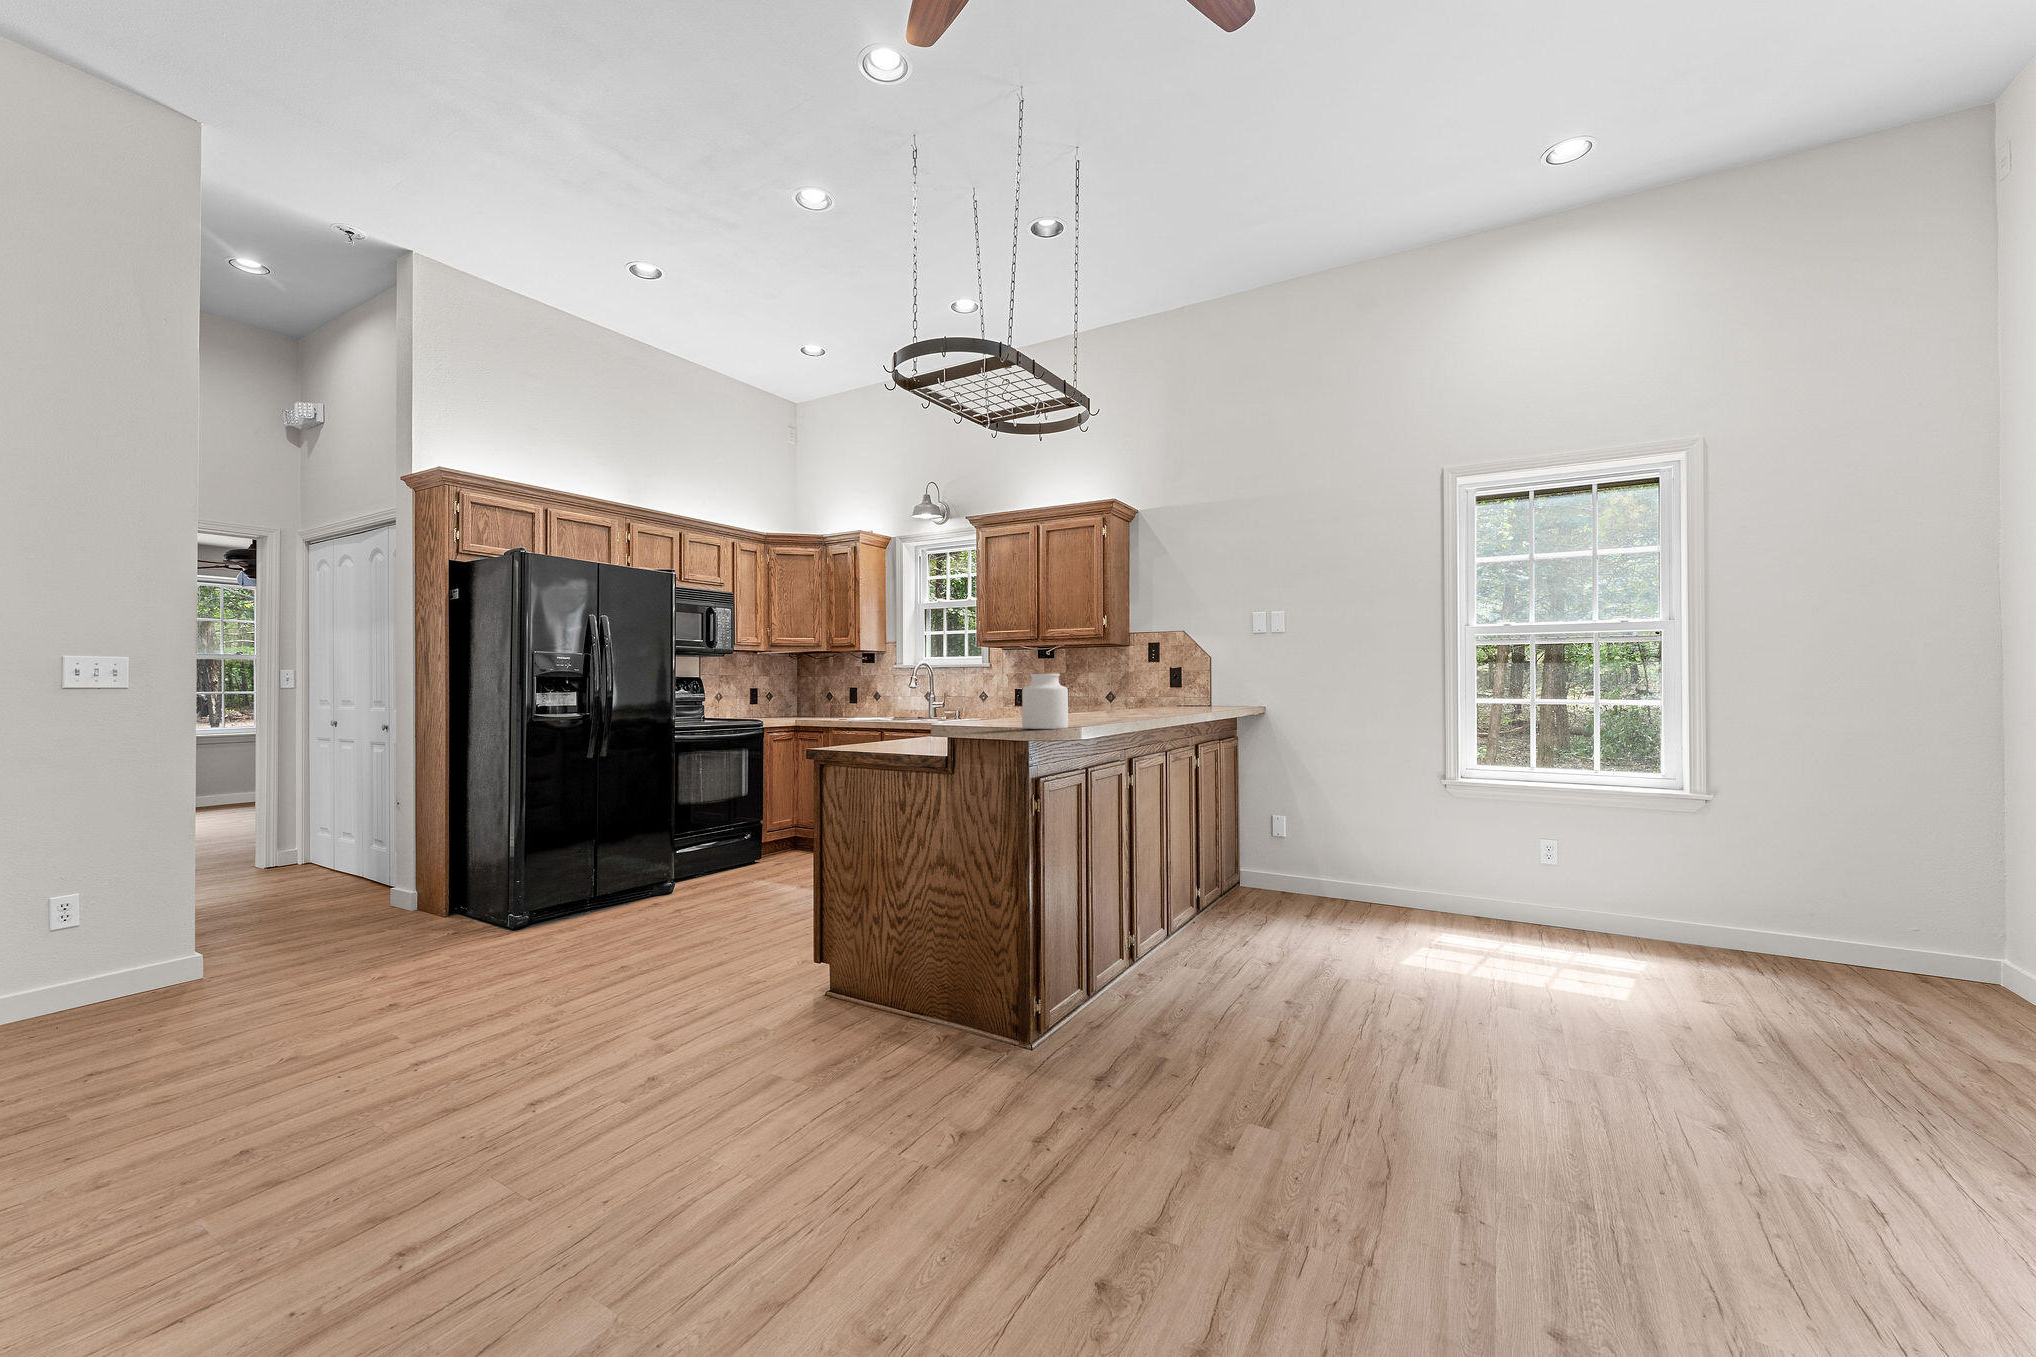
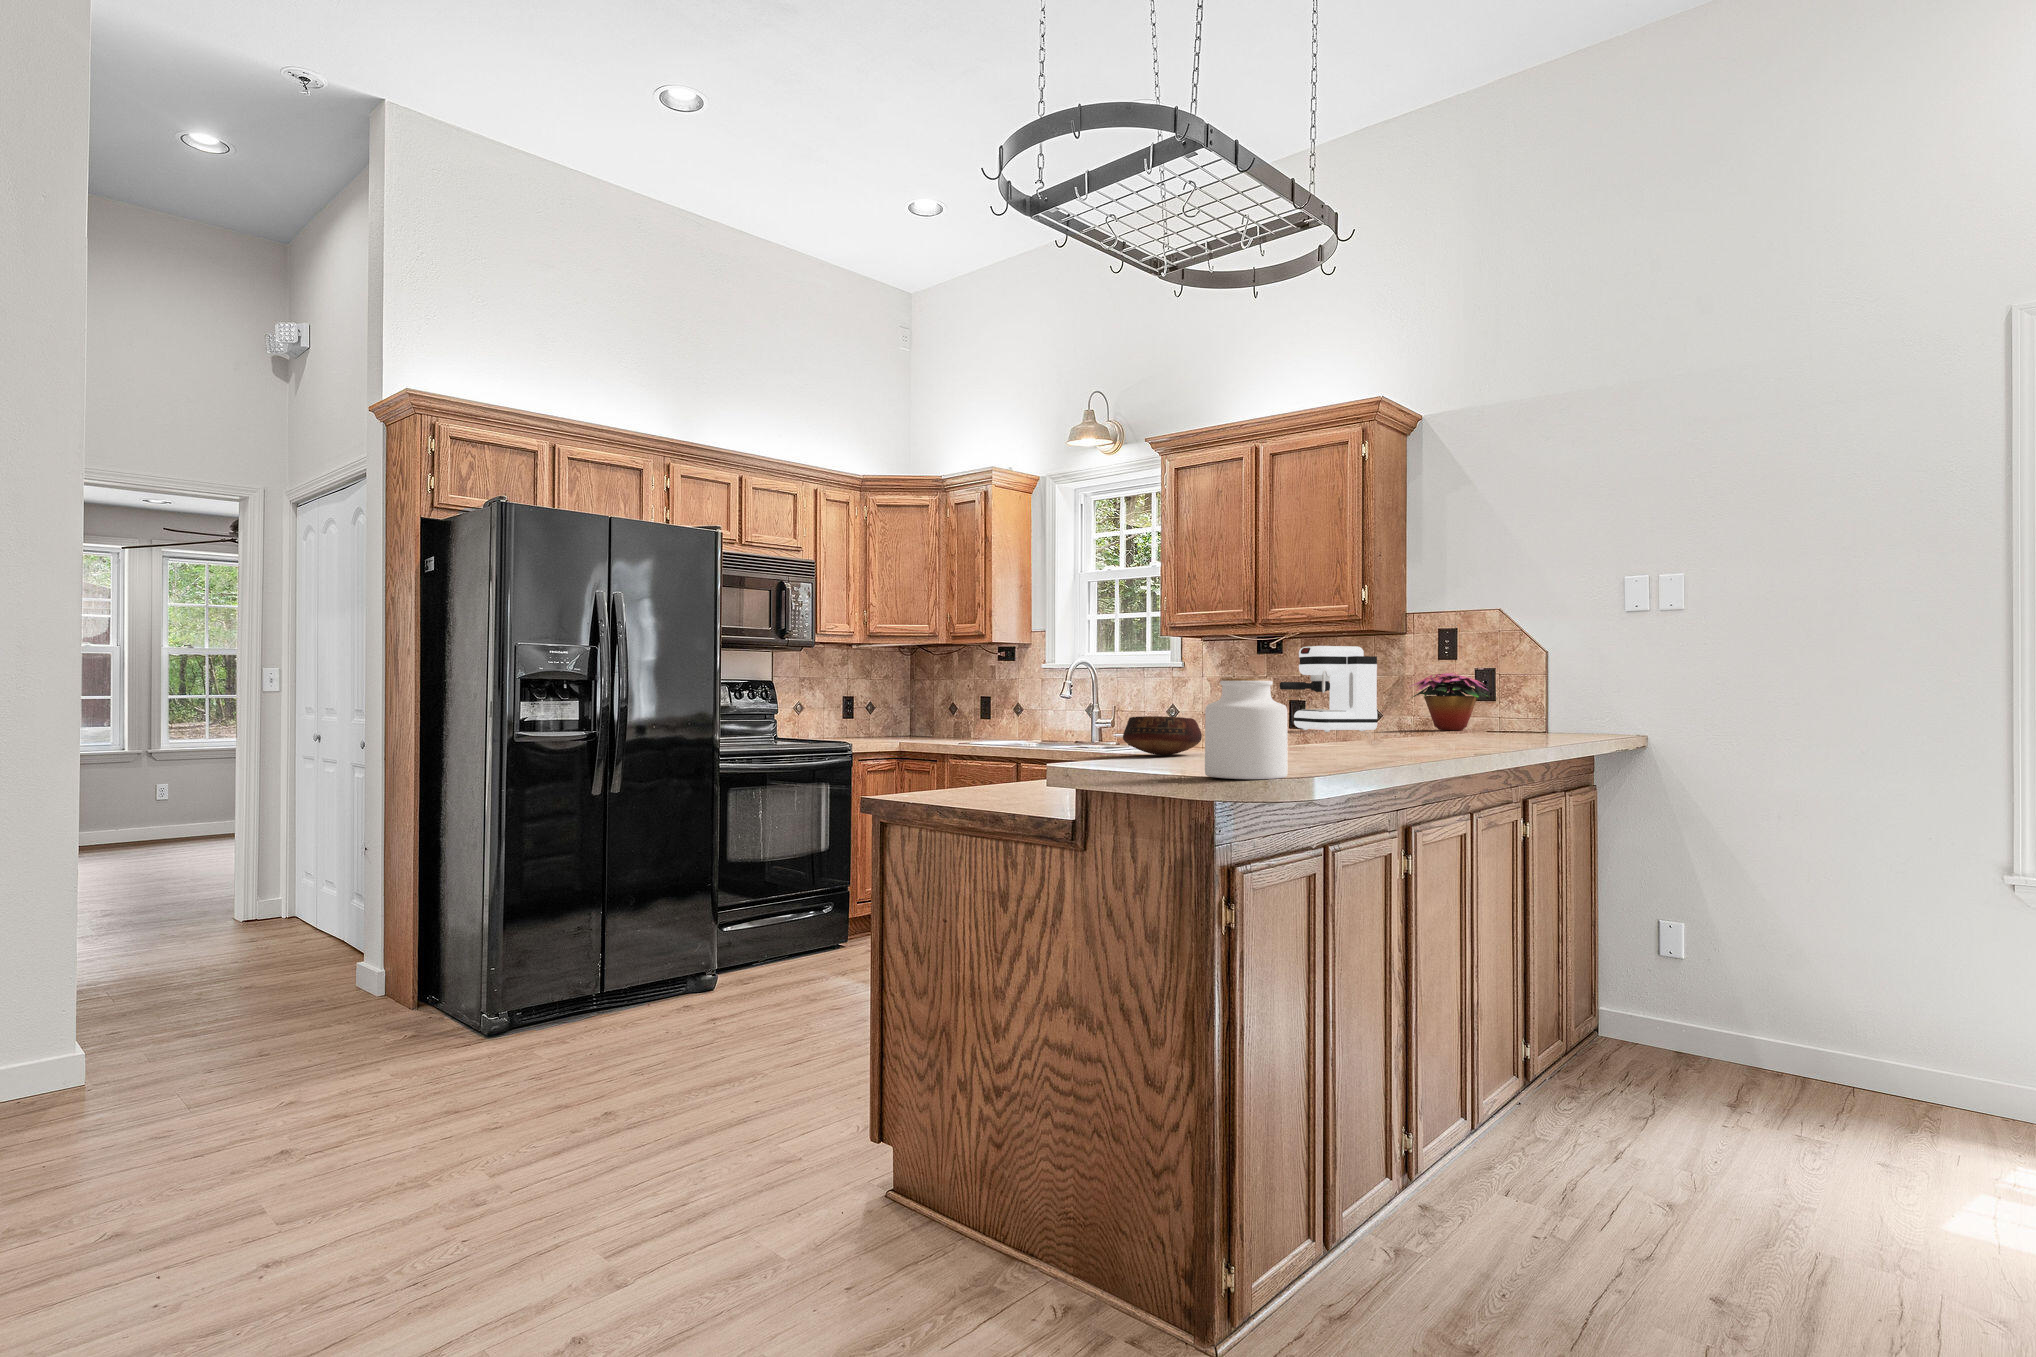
coffee maker: none [1052,653,1112,707] -> present [1280,646,1377,732]
flower arrangement: none [1128,669,1180,705] -> present [1410,673,1487,730]
bowl: none [963,697,1011,721] -> present [1123,716,1202,755]

